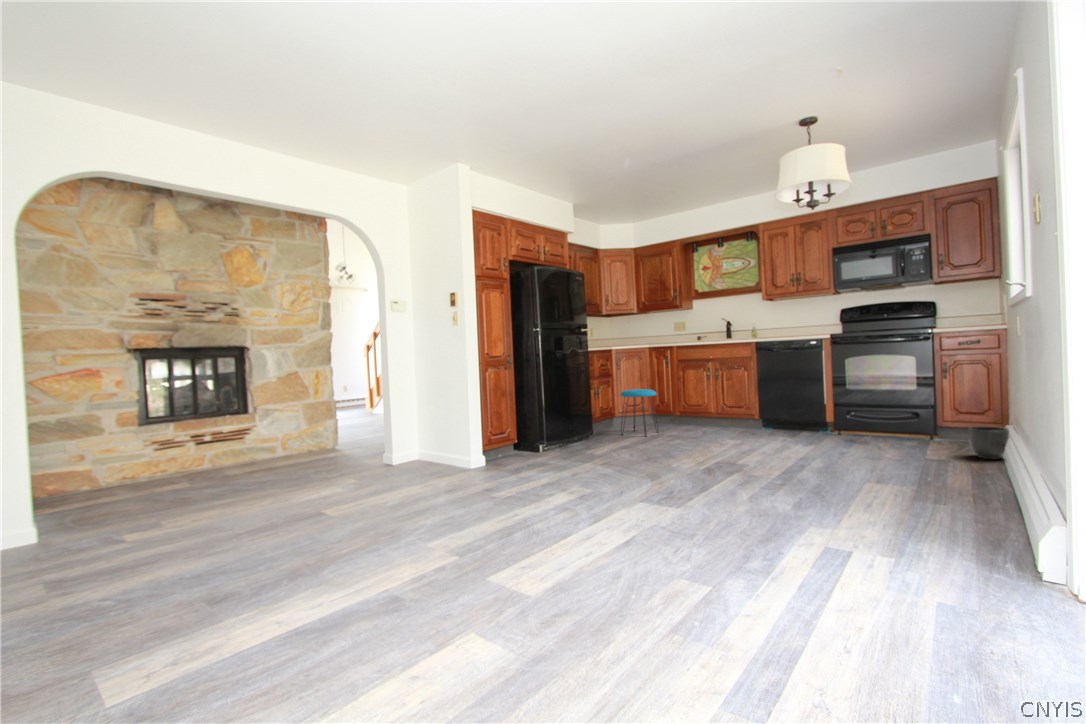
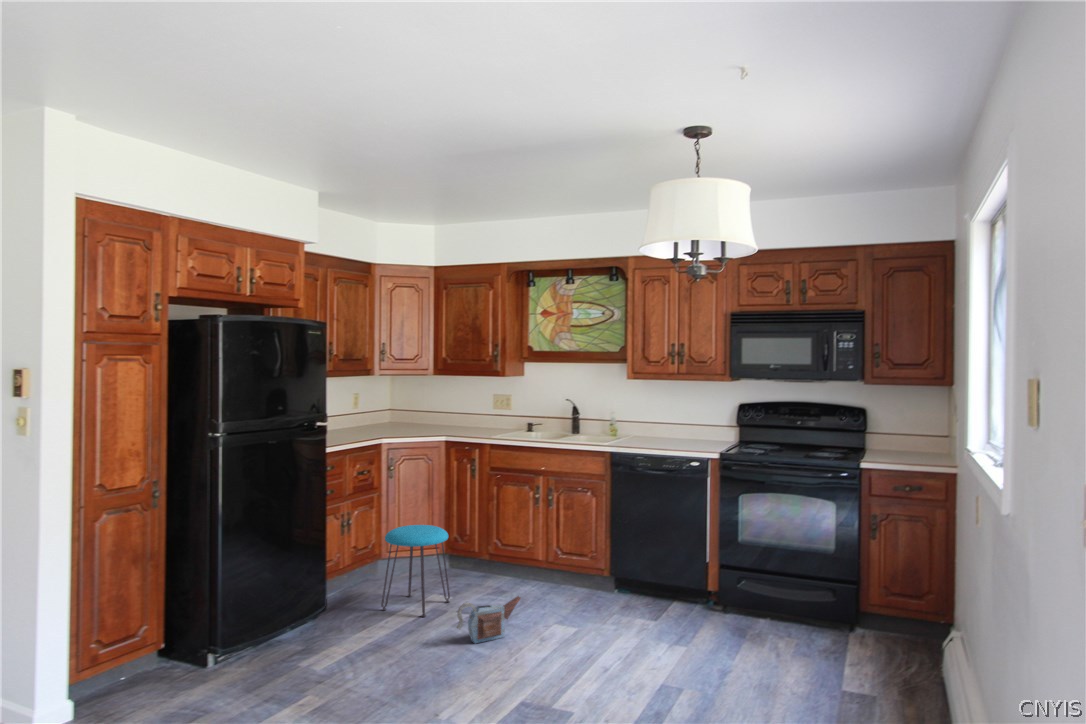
watering can: none [668,419,705,444] -> present [457,596,521,643]
planter: present [968,426,1009,459] -> none [900,634,953,693]

